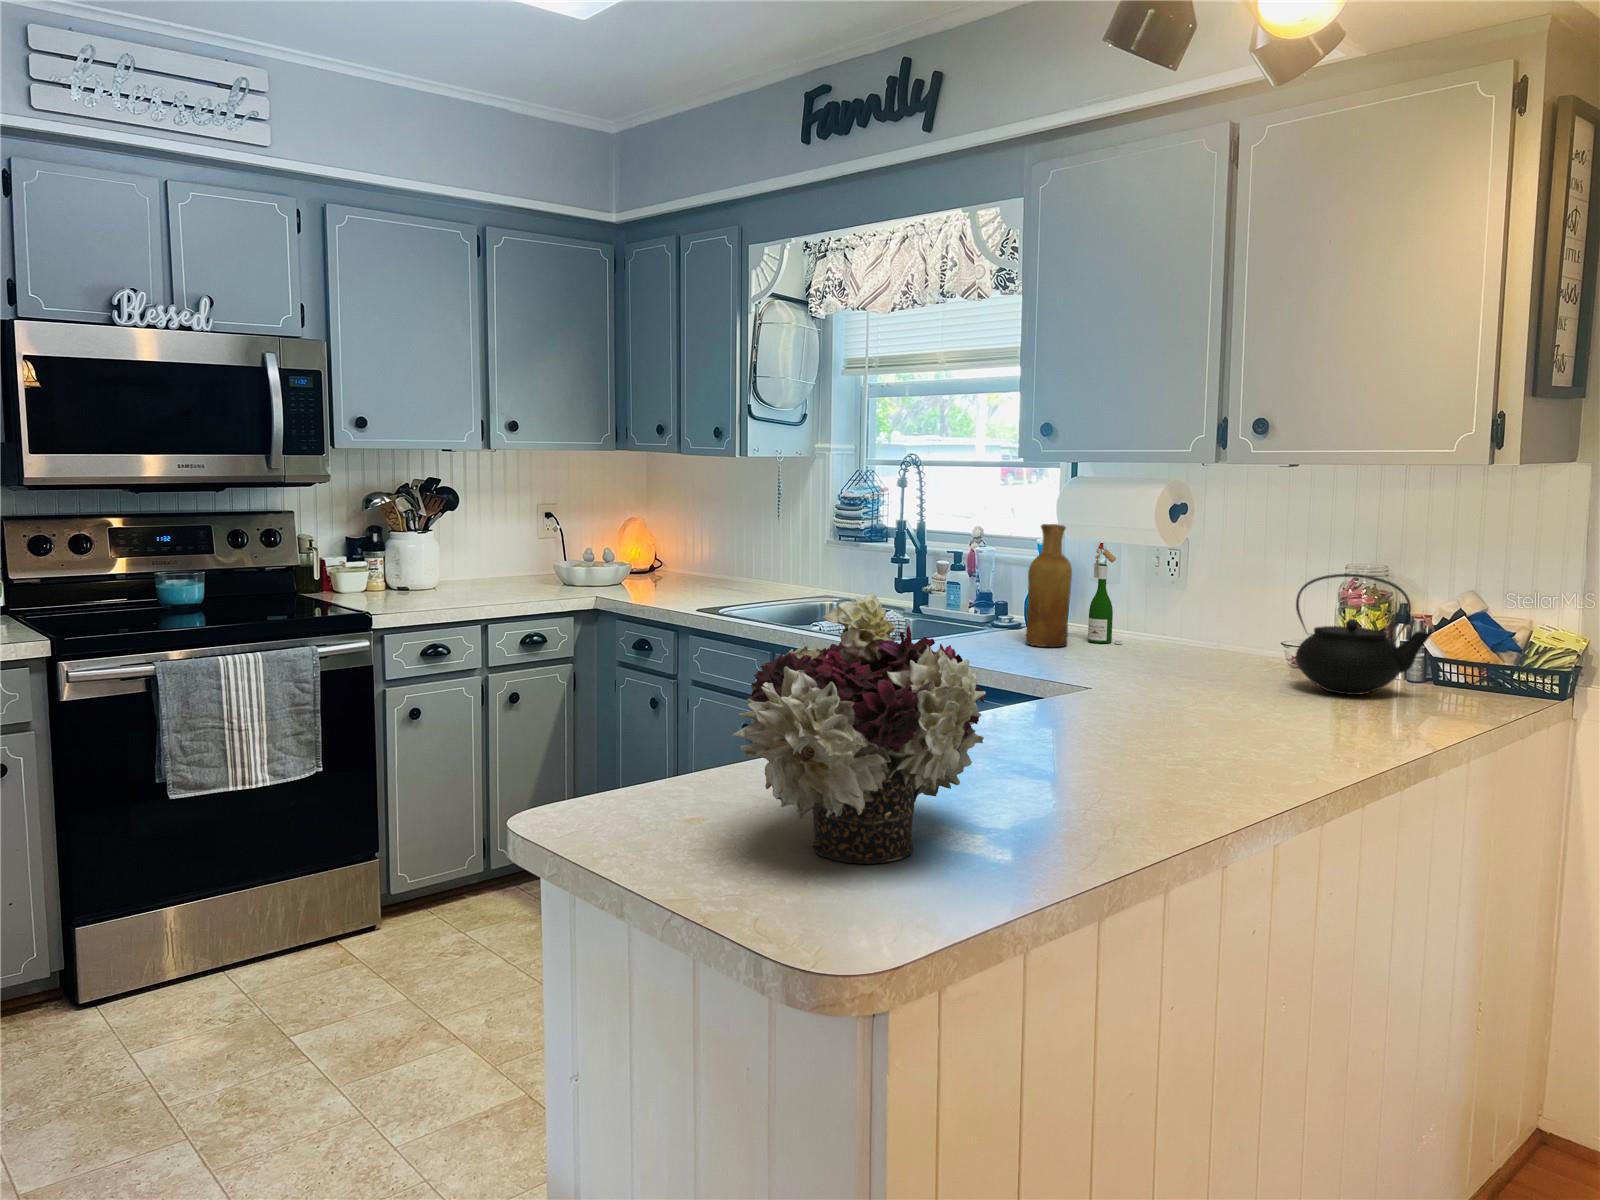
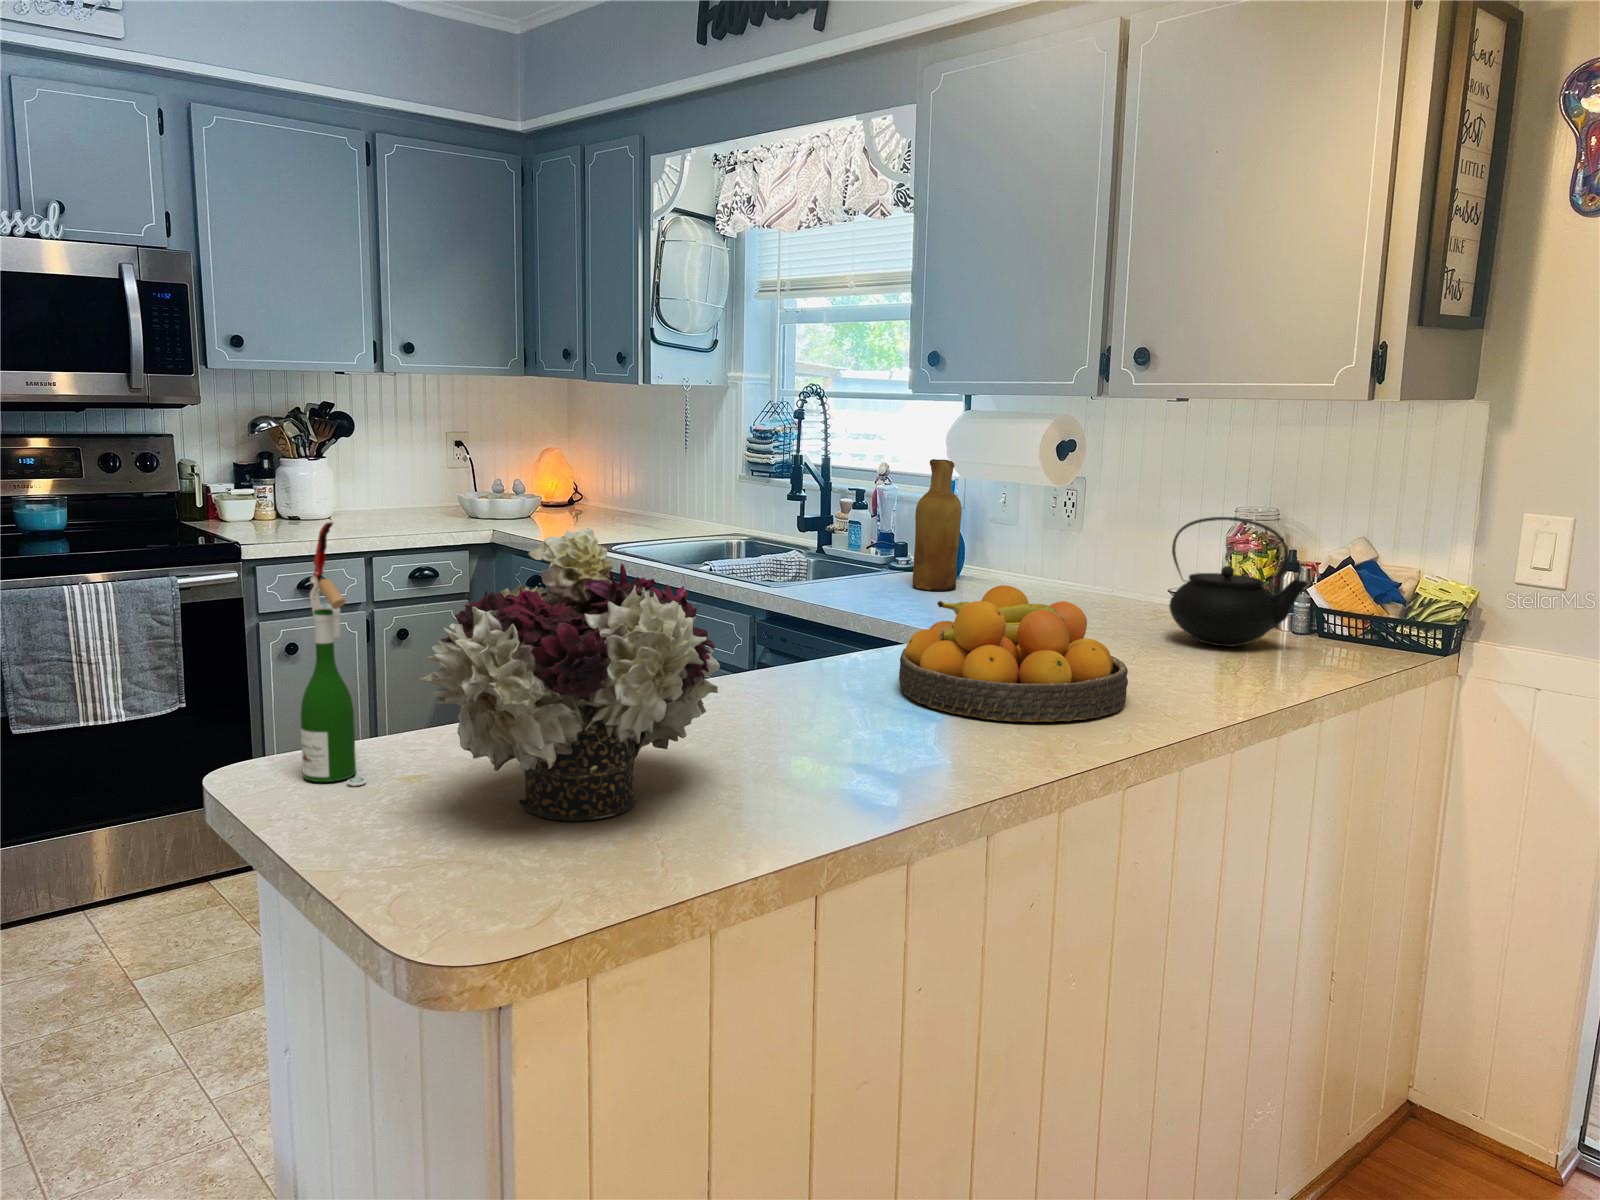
wine bottle: present [1088,543,1123,644] -> present [301,522,366,786]
fruit bowl: none [1079,641,1299,767] -> present [899,585,1128,722]

